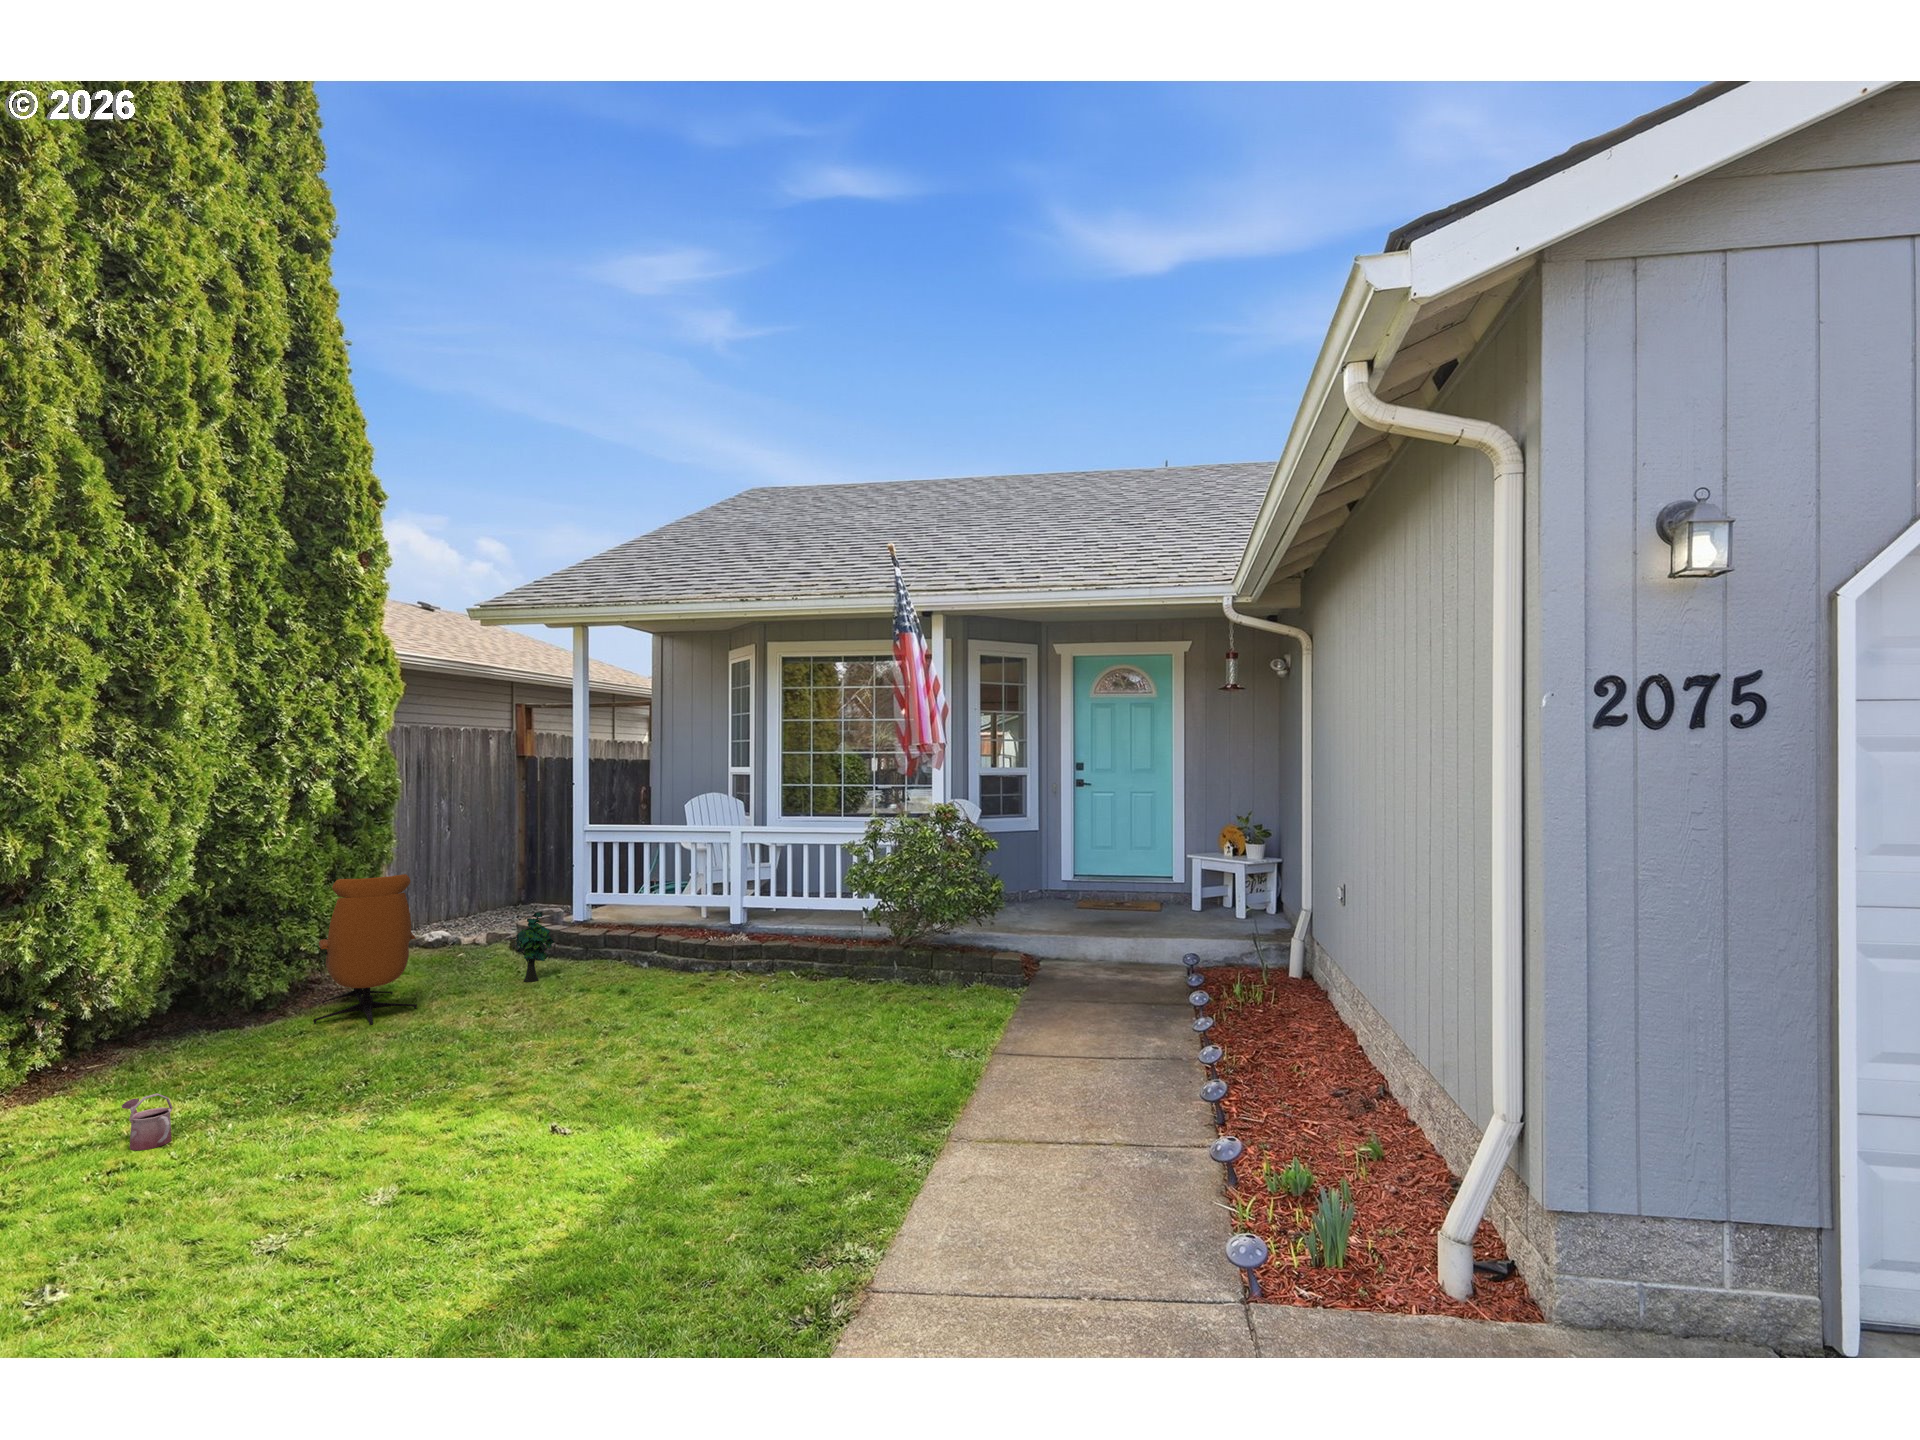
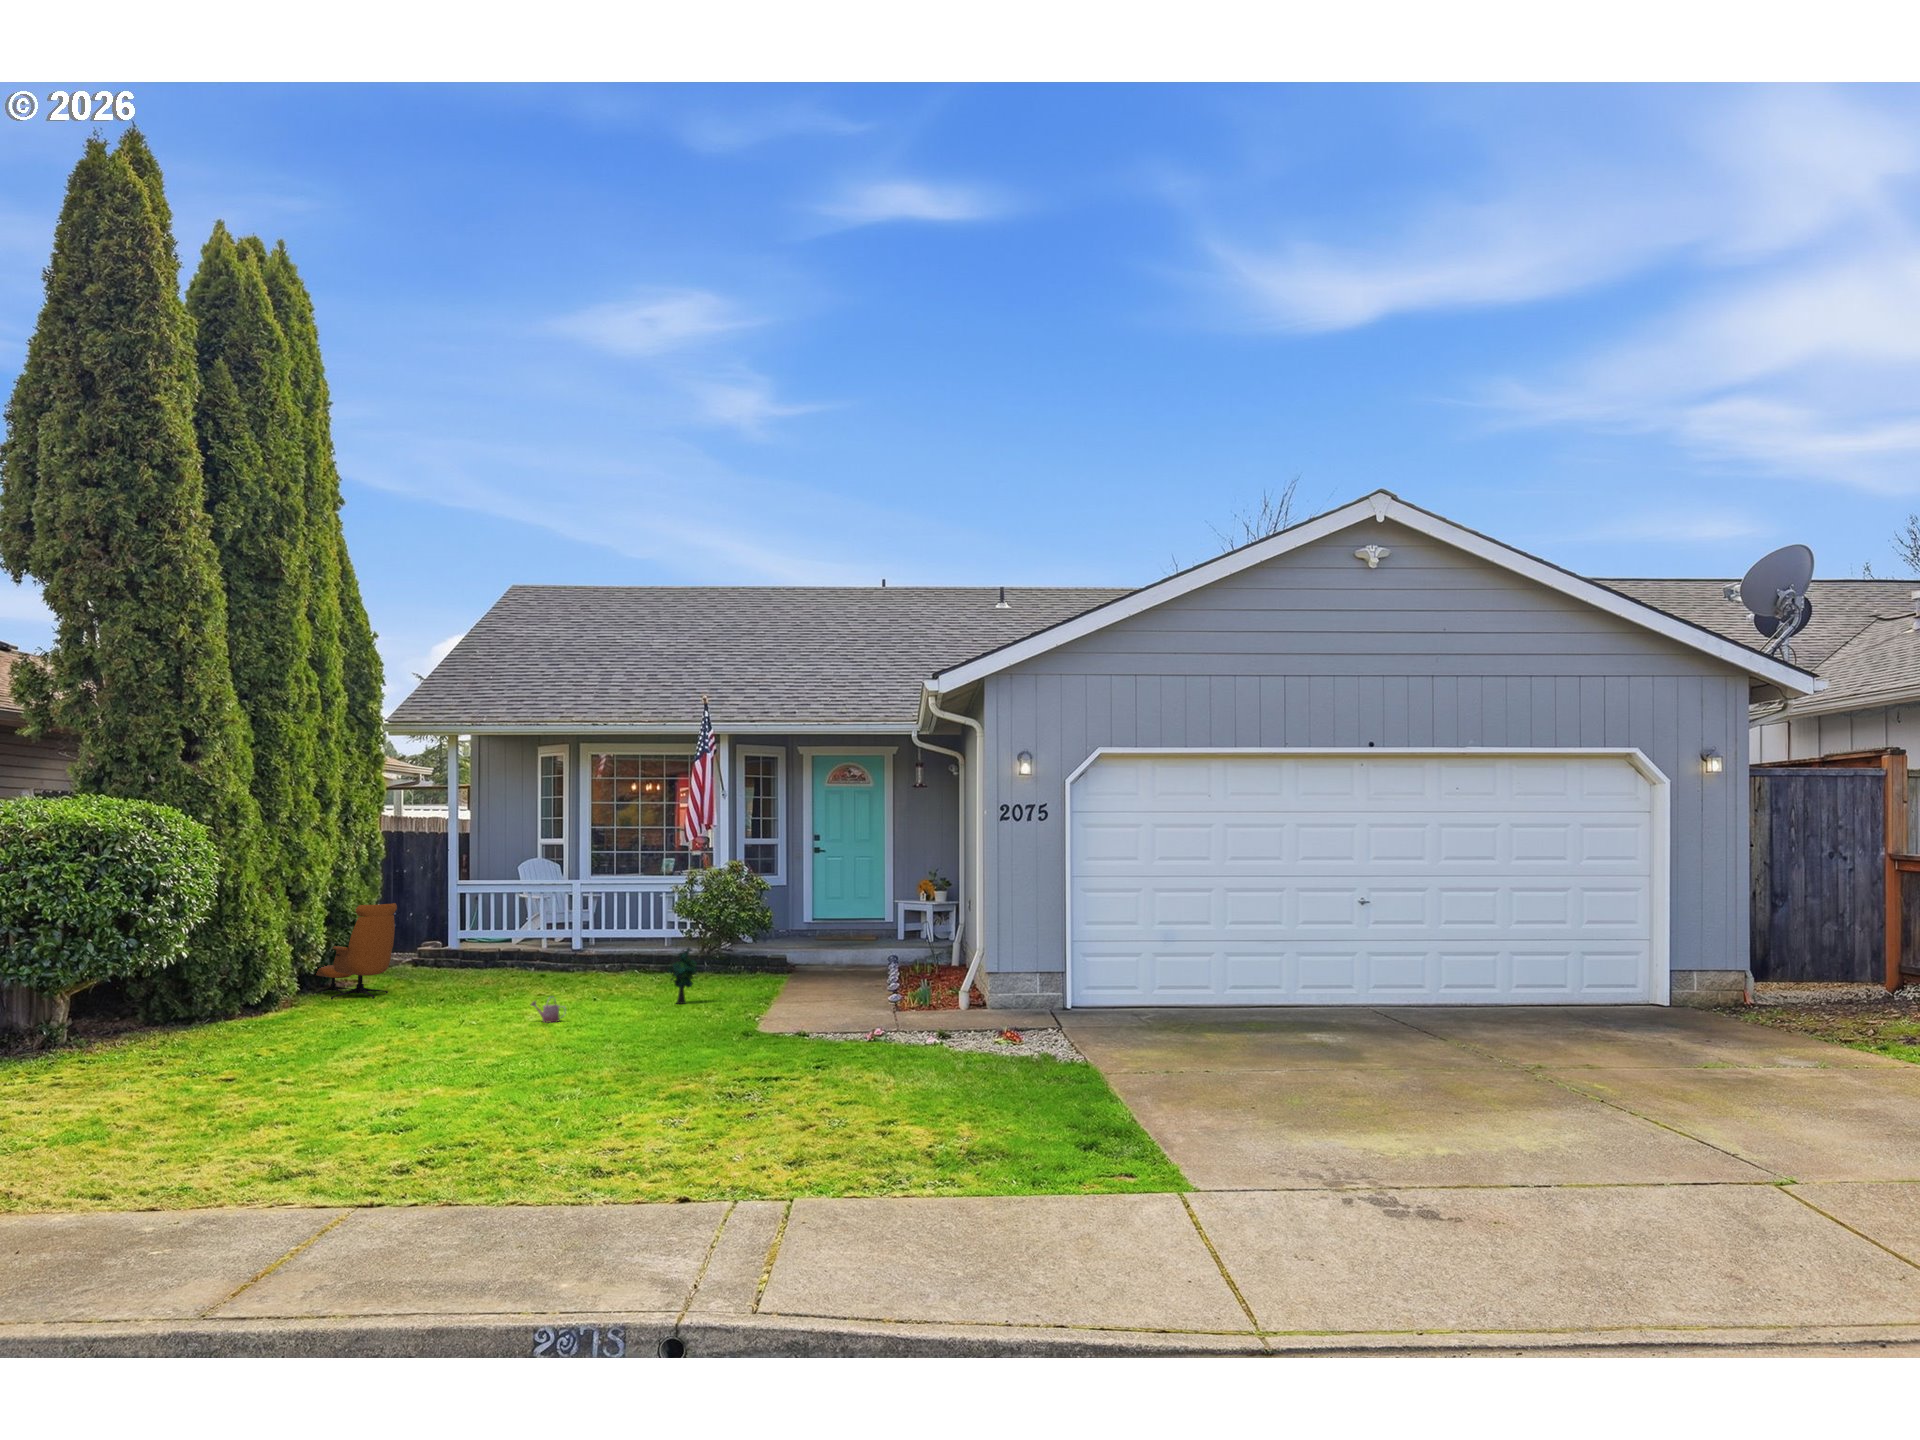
decorative plant: present [511,912,554,982] -> present [667,948,697,1004]
watering can: present [122,1094,173,1150] -> present [530,999,560,1022]

